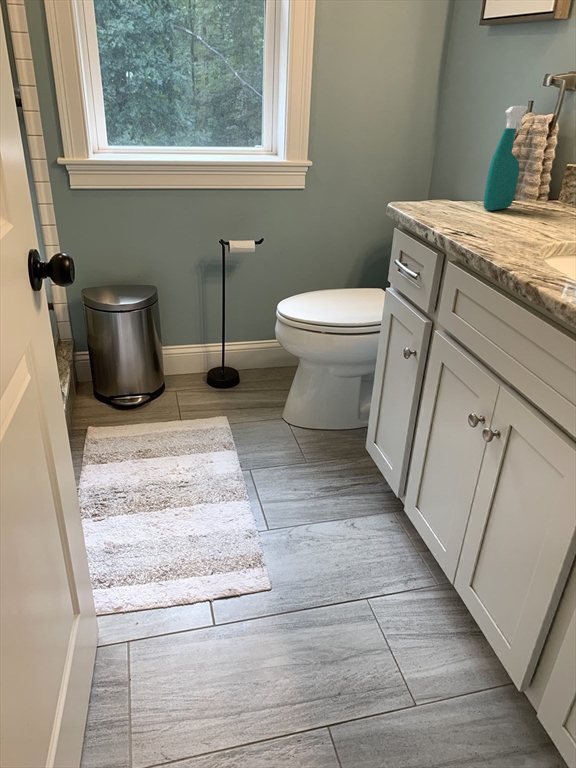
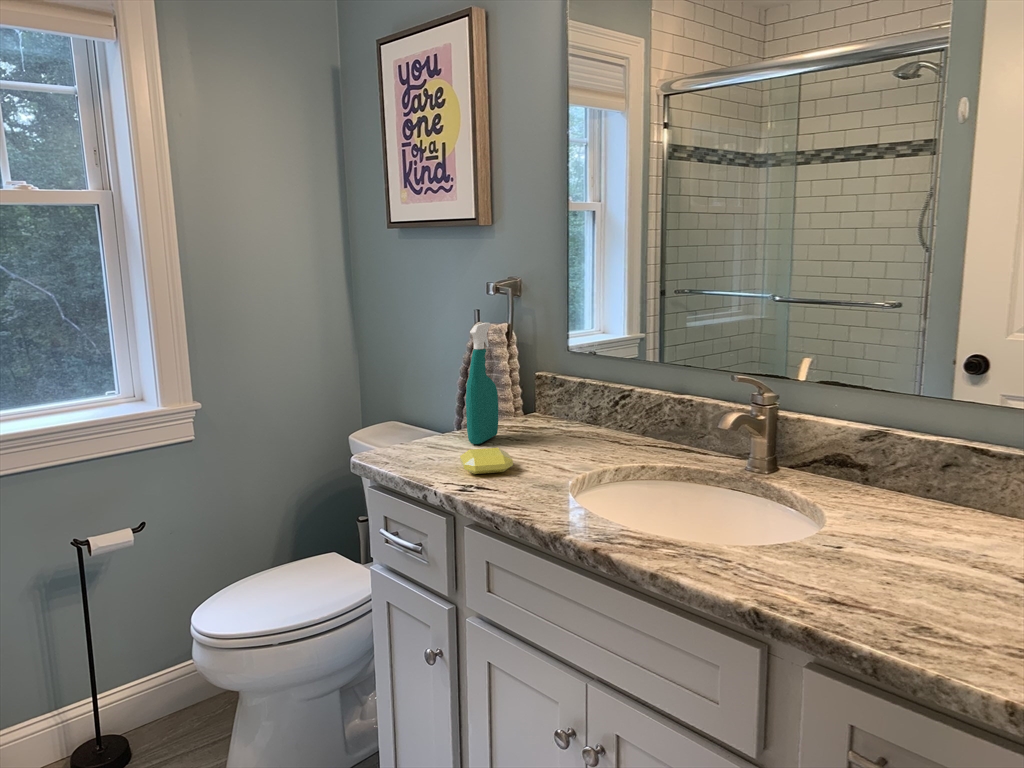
soap bar: none [464,208,506,229] -> present [460,448,513,474]

